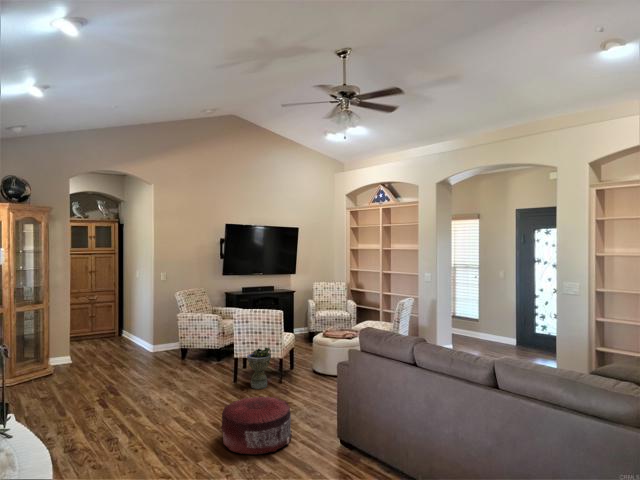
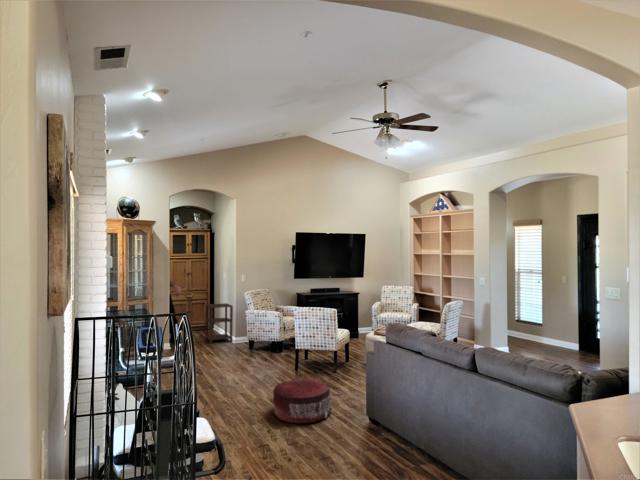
side table: none [115,306,150,355] -> present [205,303,233,344]
planter: present [247,348,271,389] -> none [305,340,326,376]

